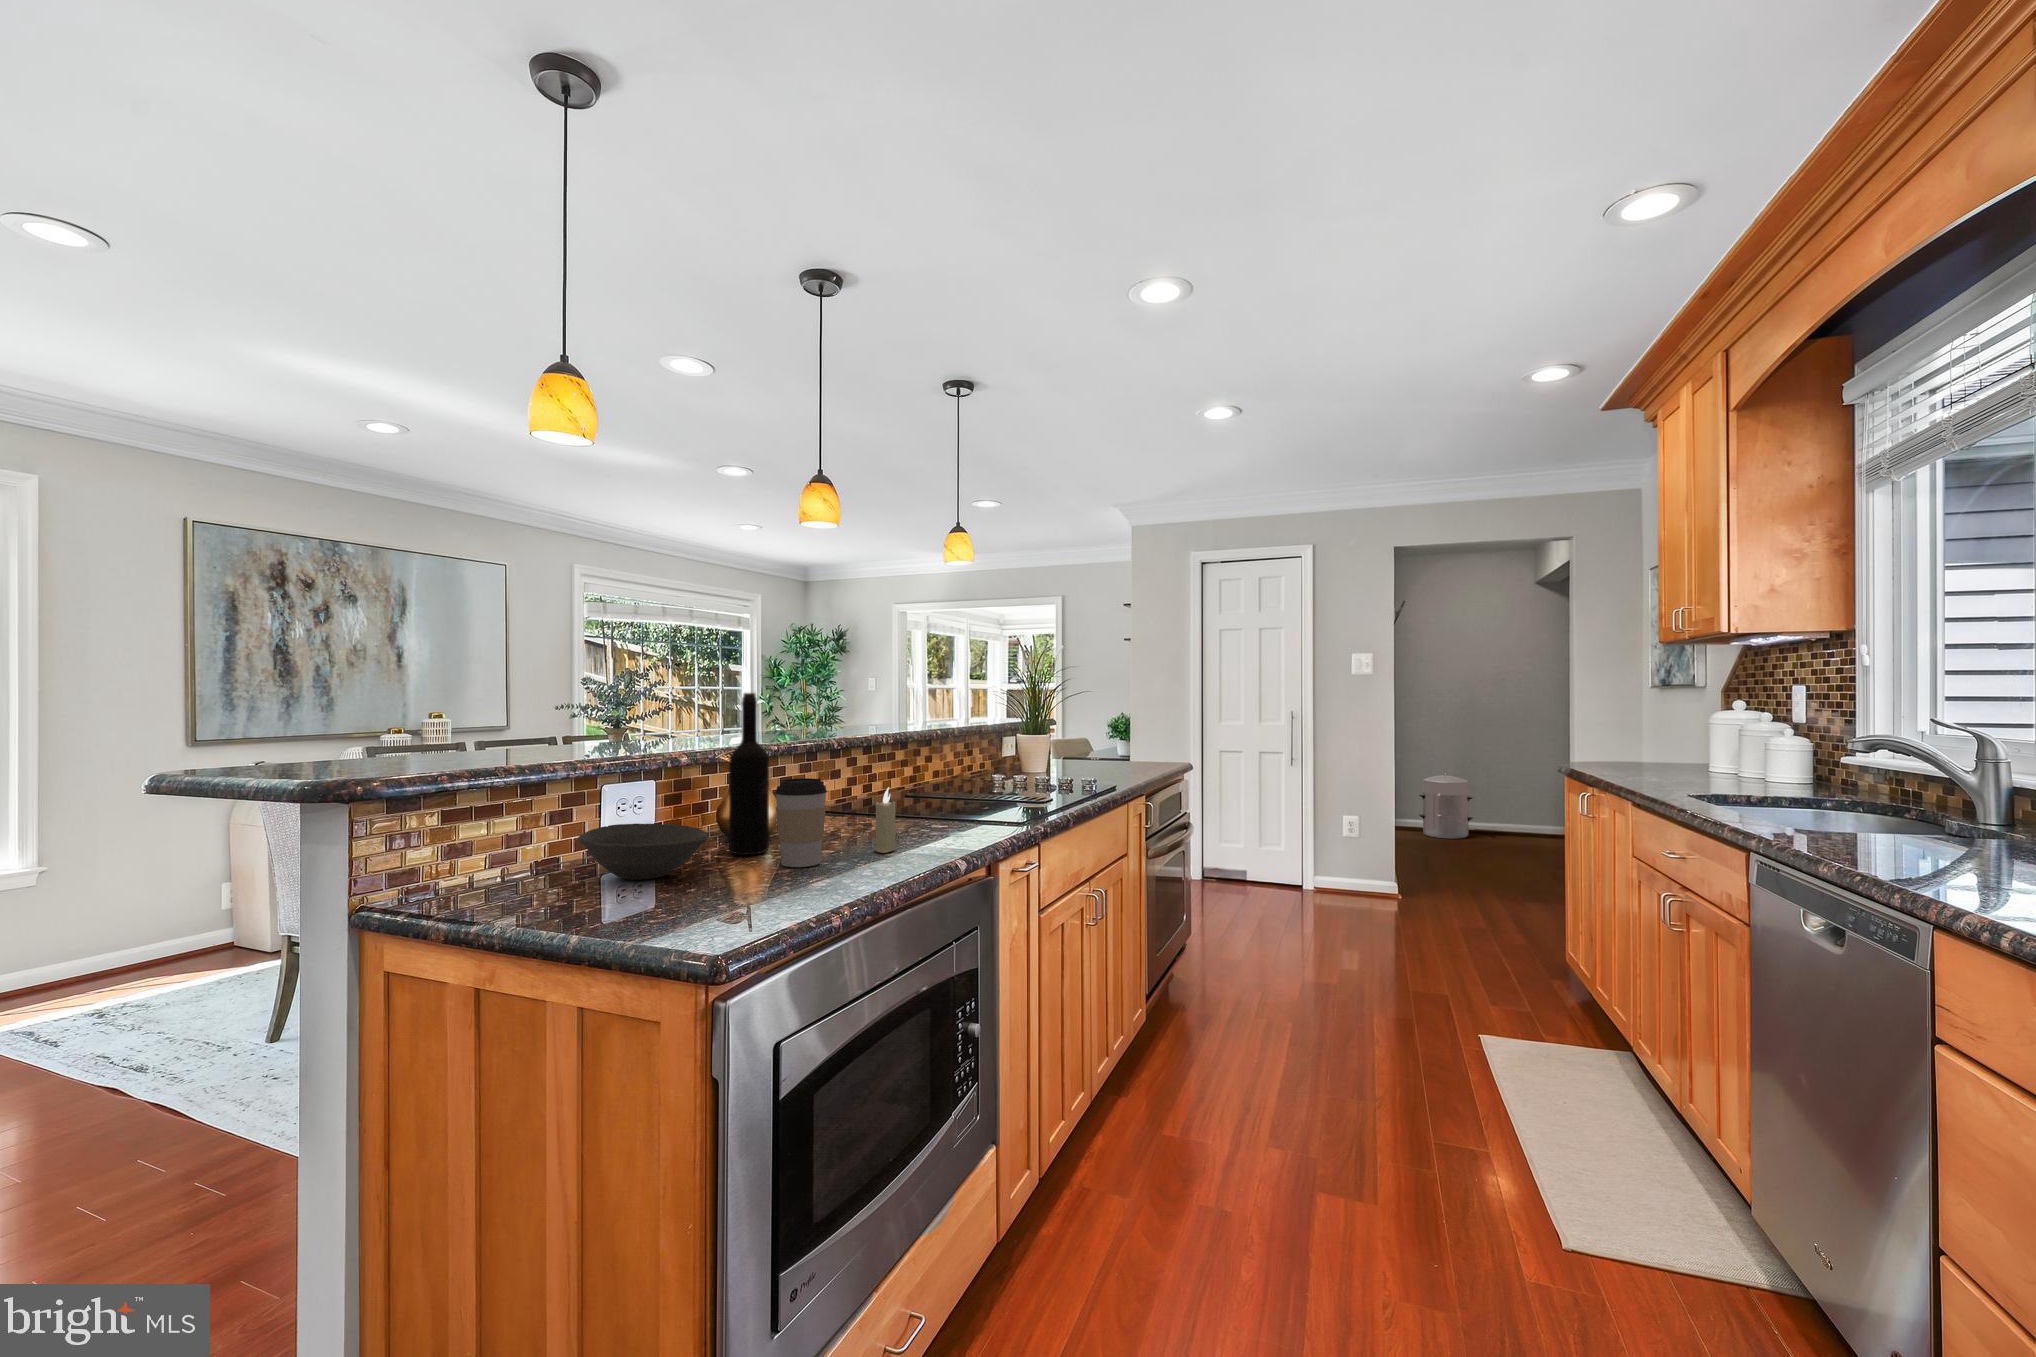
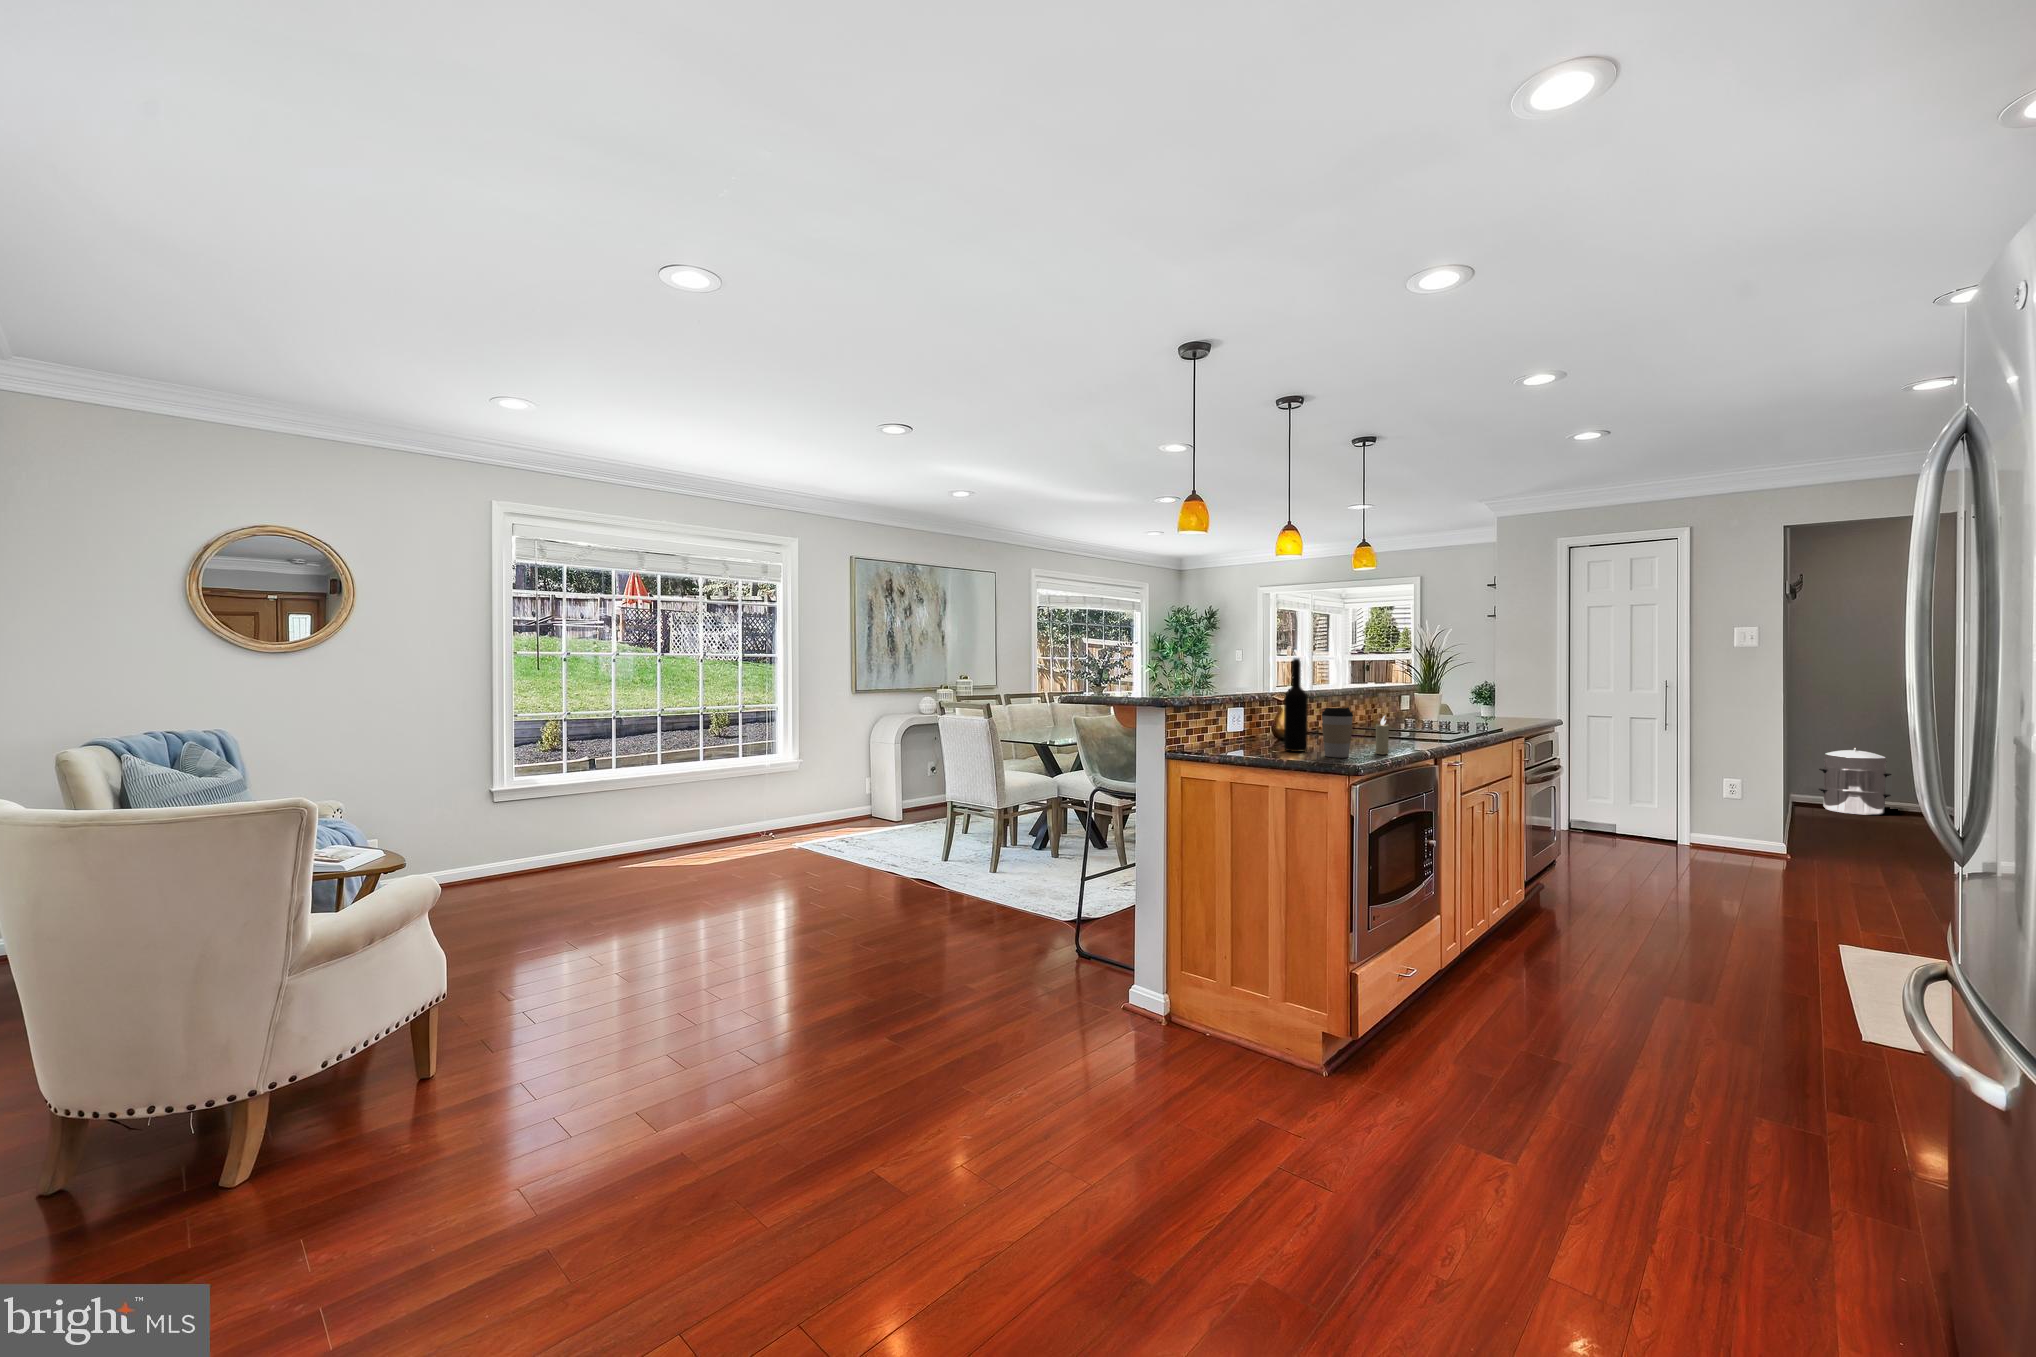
bowl: present [578,824,709,880] -> none [1221,730,1289,758]

